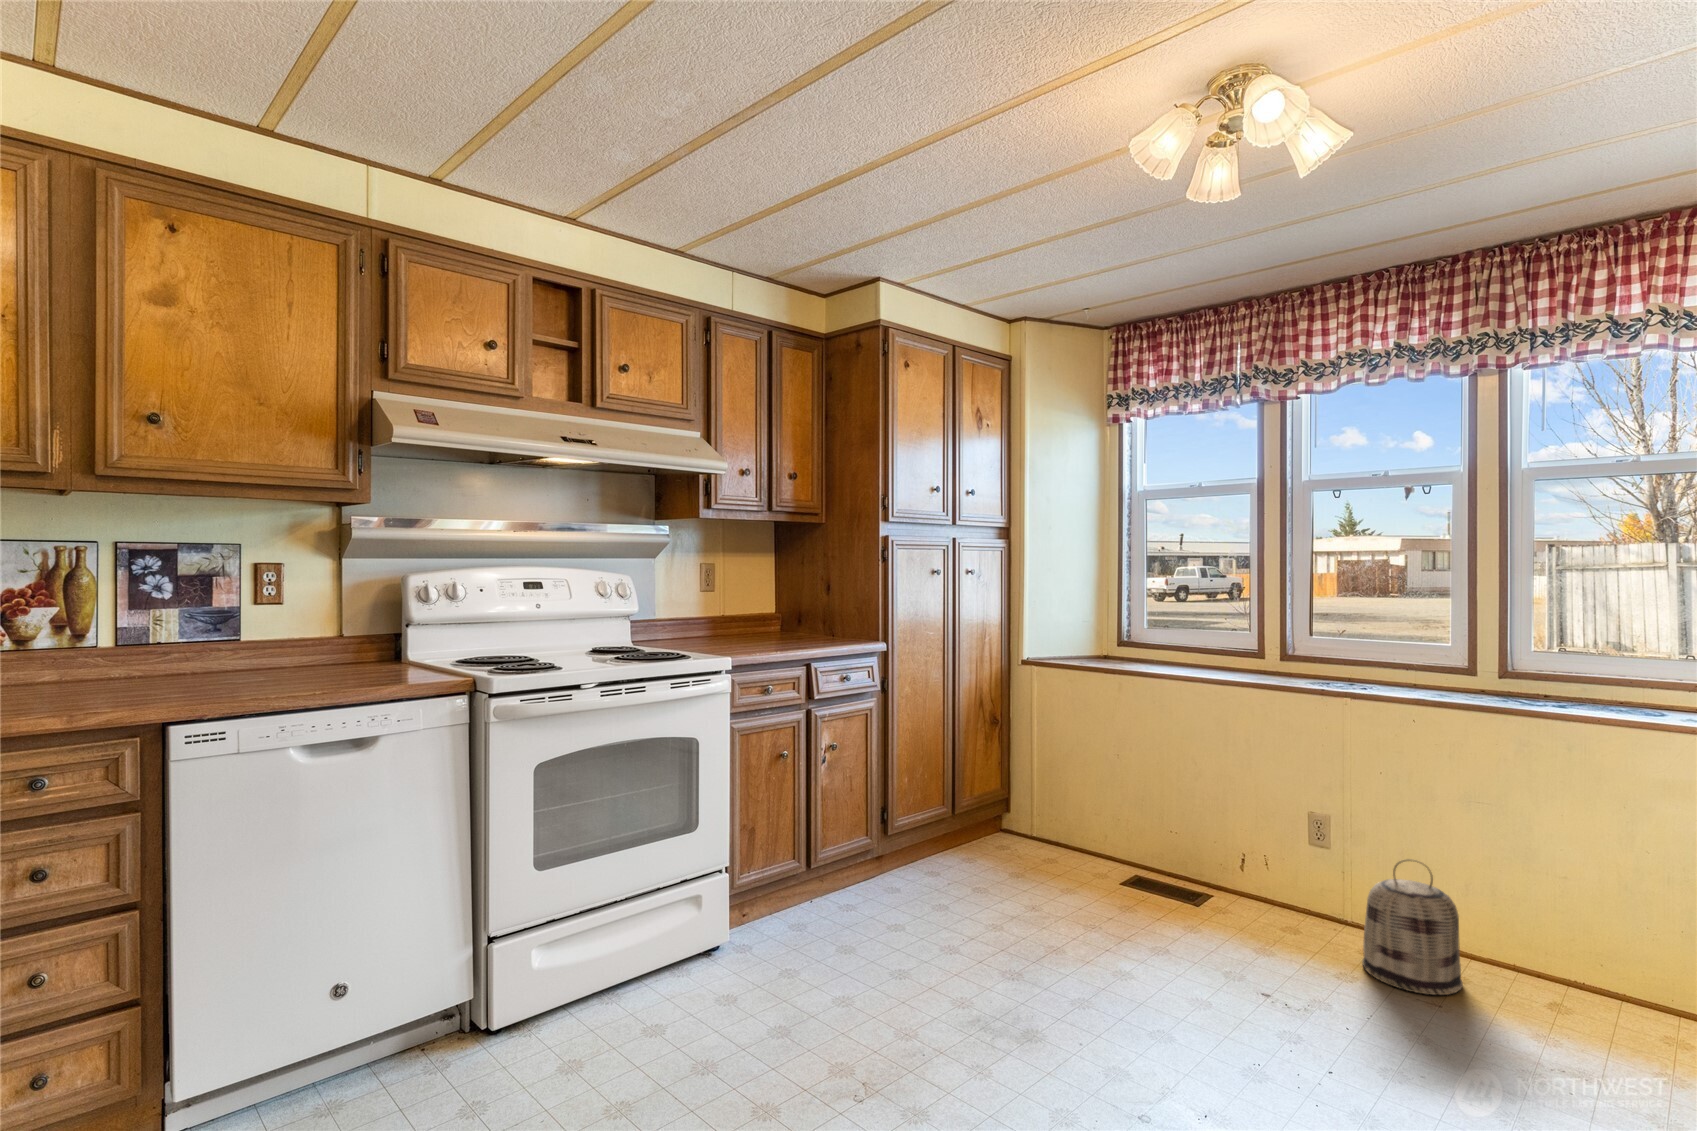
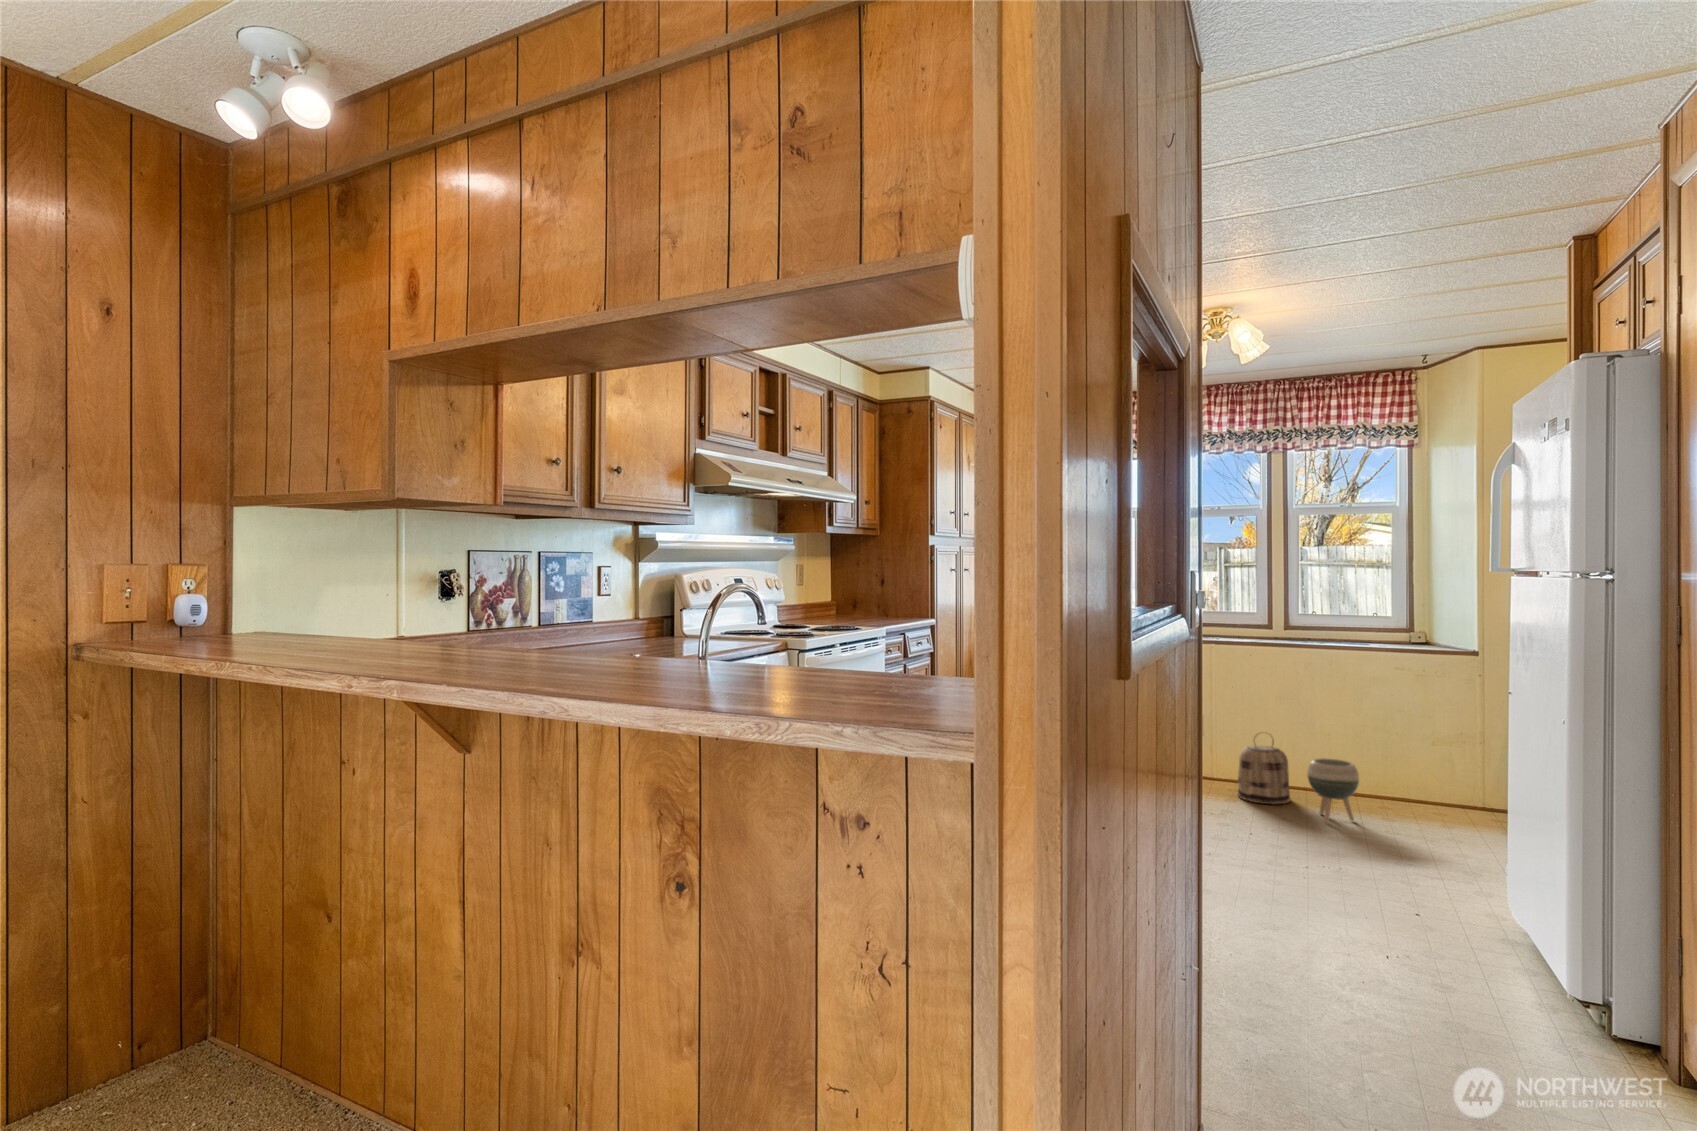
planter: none [1471,929,1579,1064] -> present [1307,758,1359,822]

